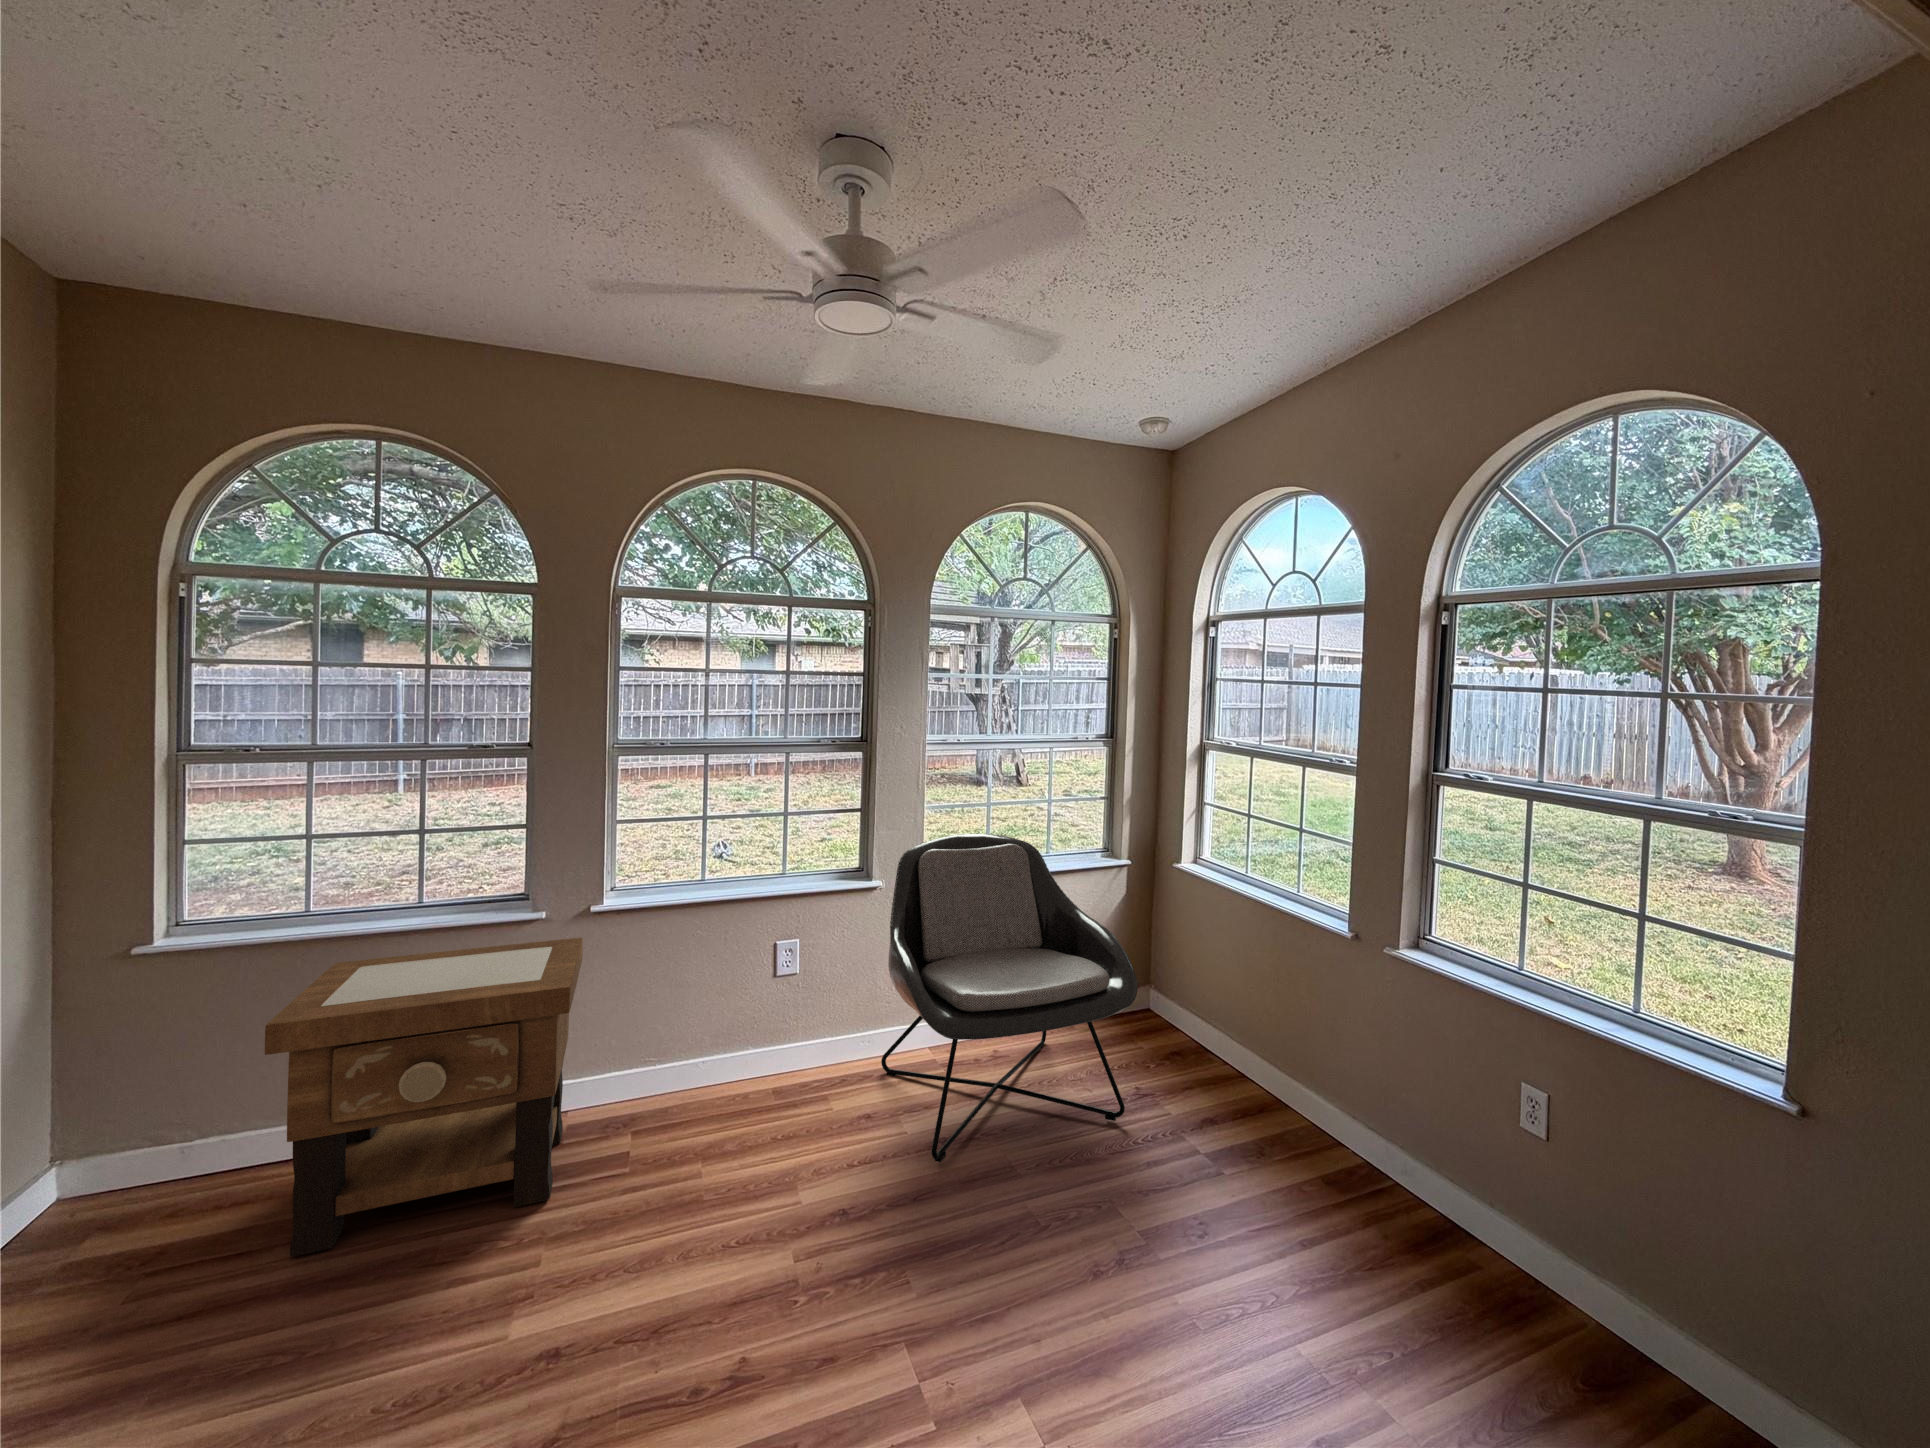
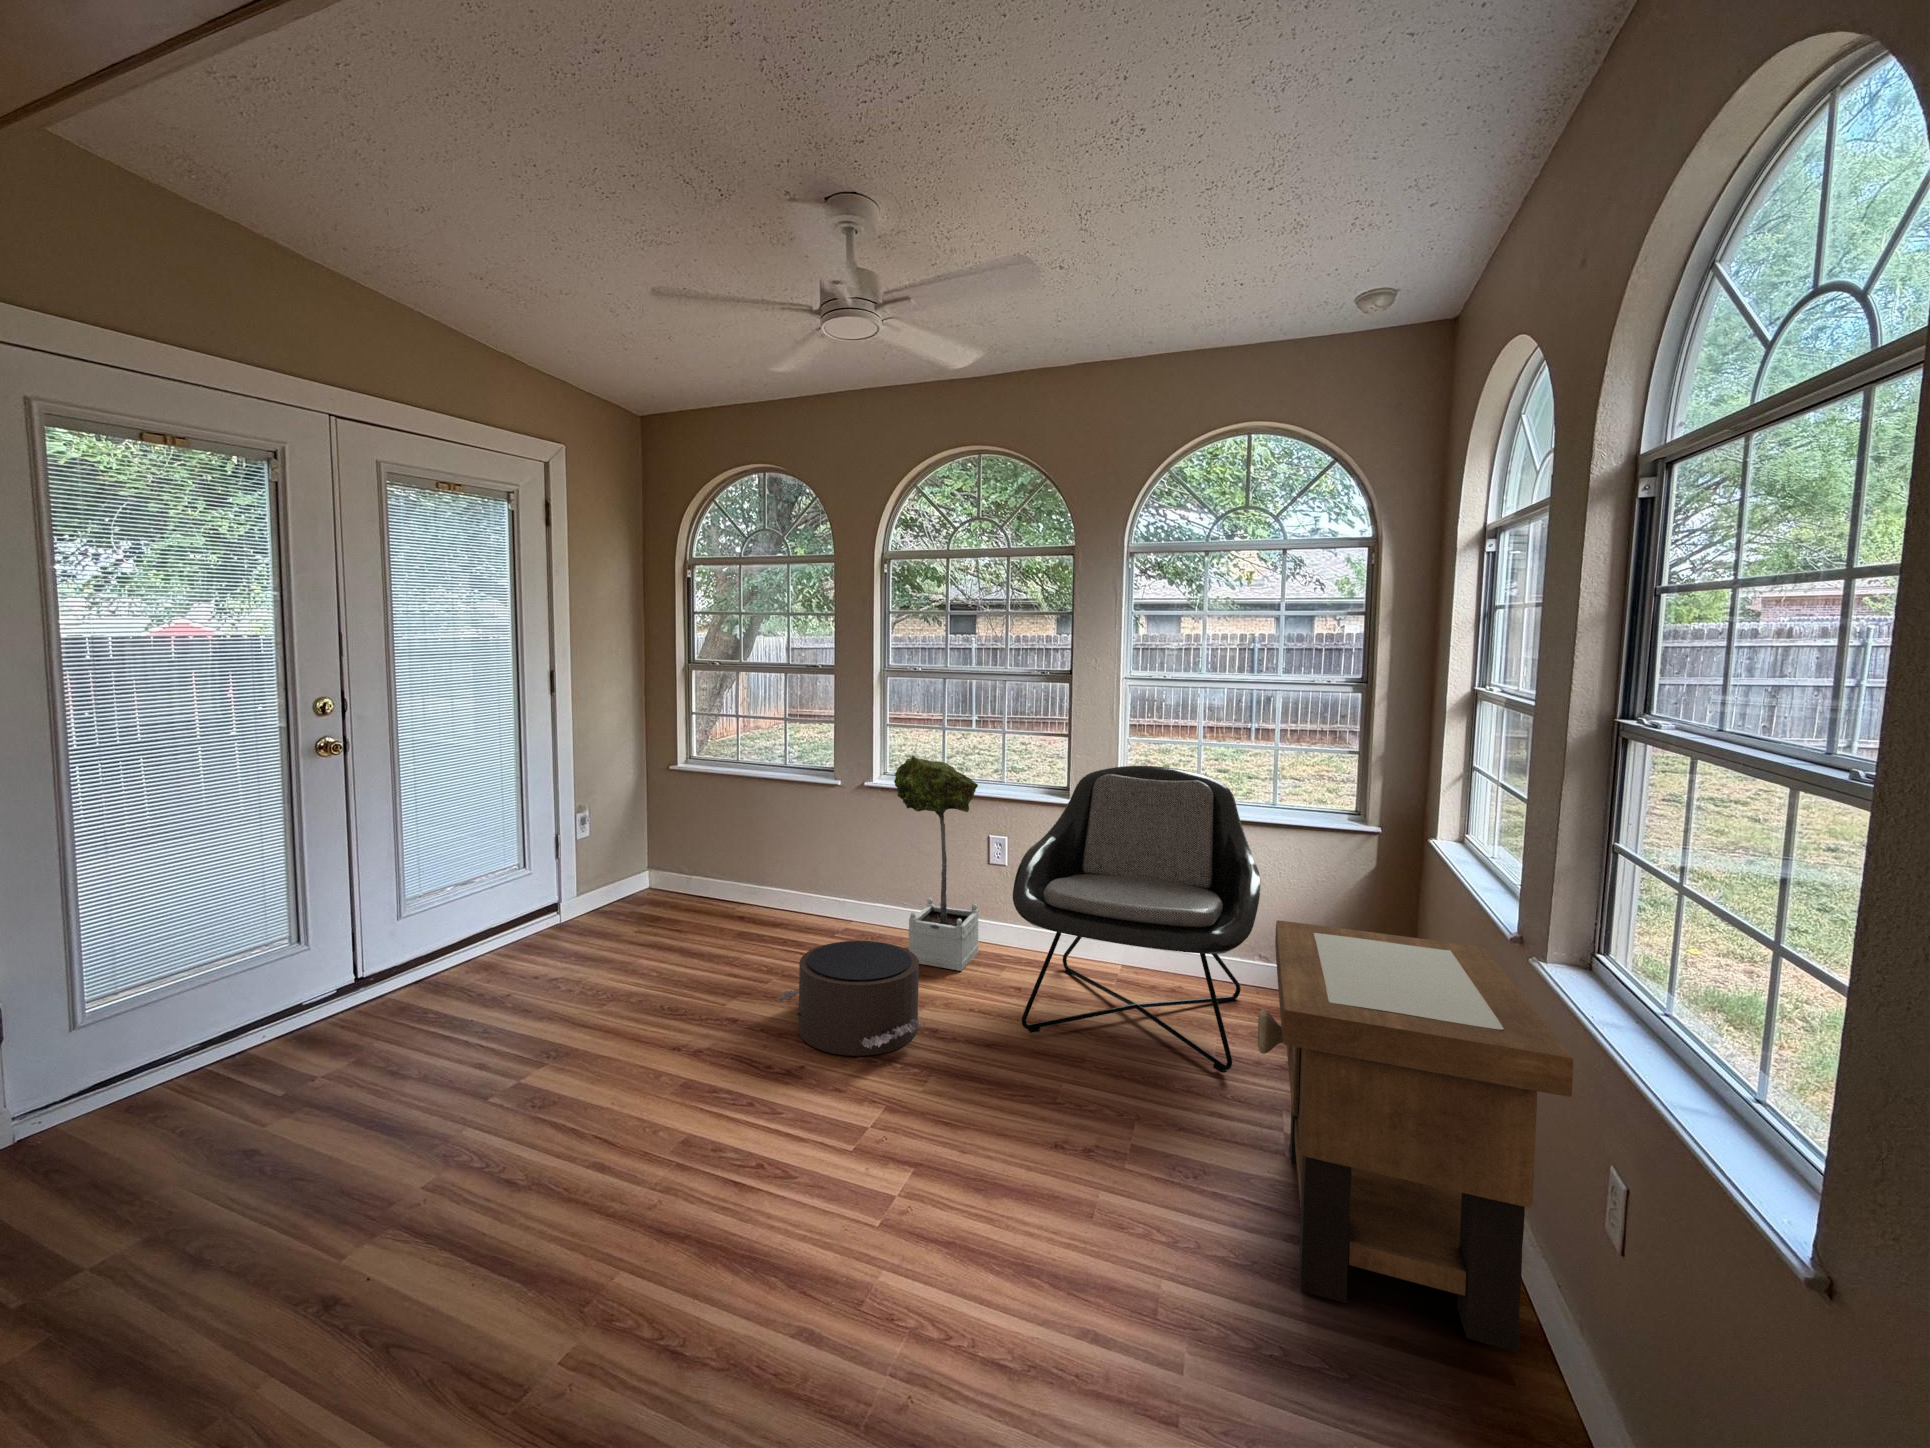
potted tree: none [677,863,795,1136] -> present [894,756,979,971]
side table: present [265,937,583,1257] -> present [1258,920,1573,1352]
pouf: none [616,1123,853,1325] -> present [778,941,924,1056]

